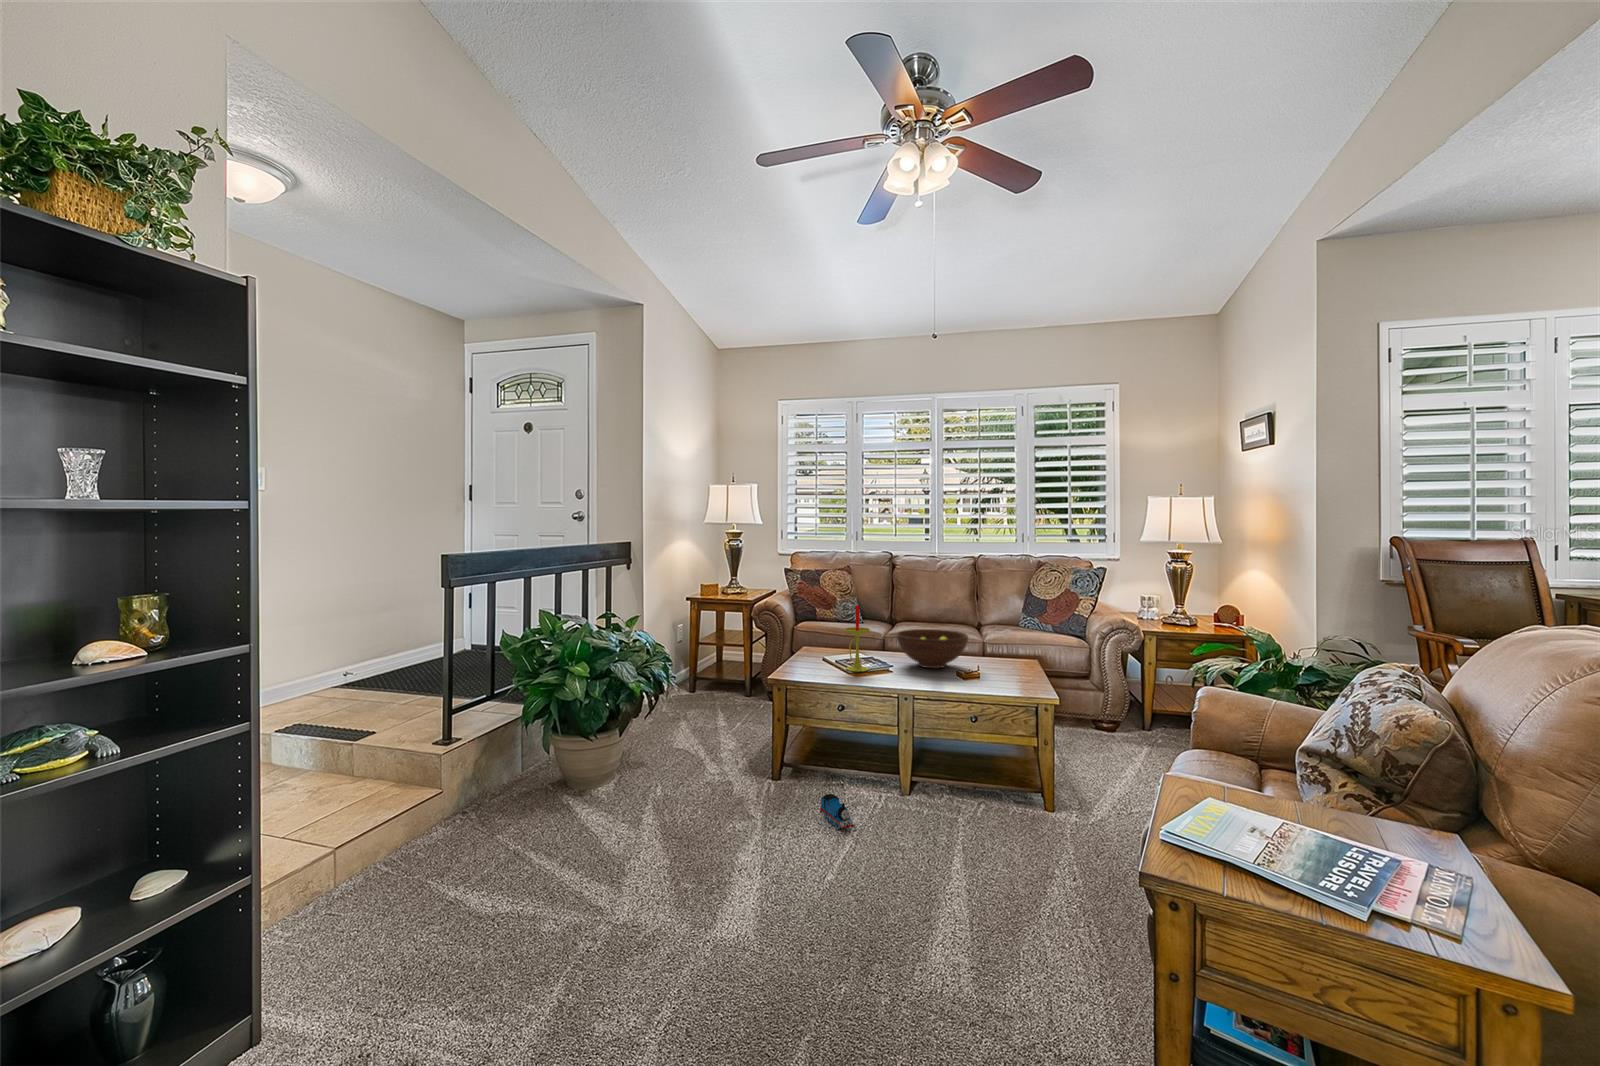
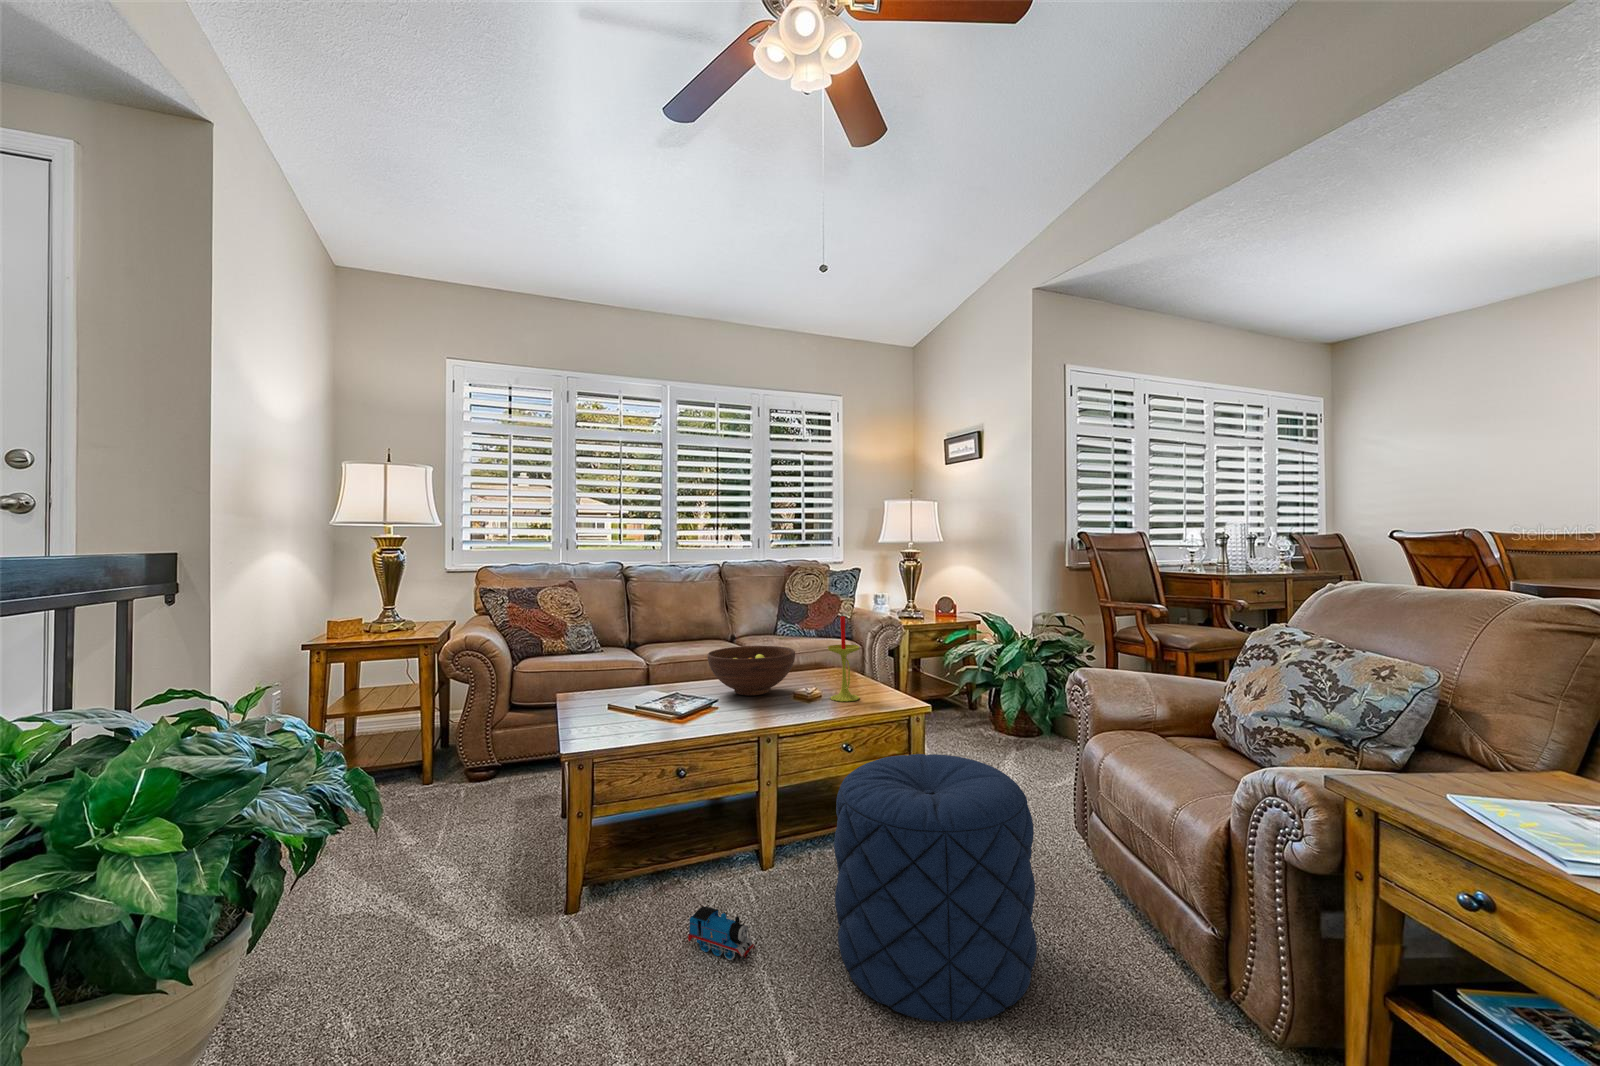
candle: present [845,605,870,672] -> present [828,616,860,702]
pouf: none [894,723,1046,910] -> present [834,754,1037,1022]

